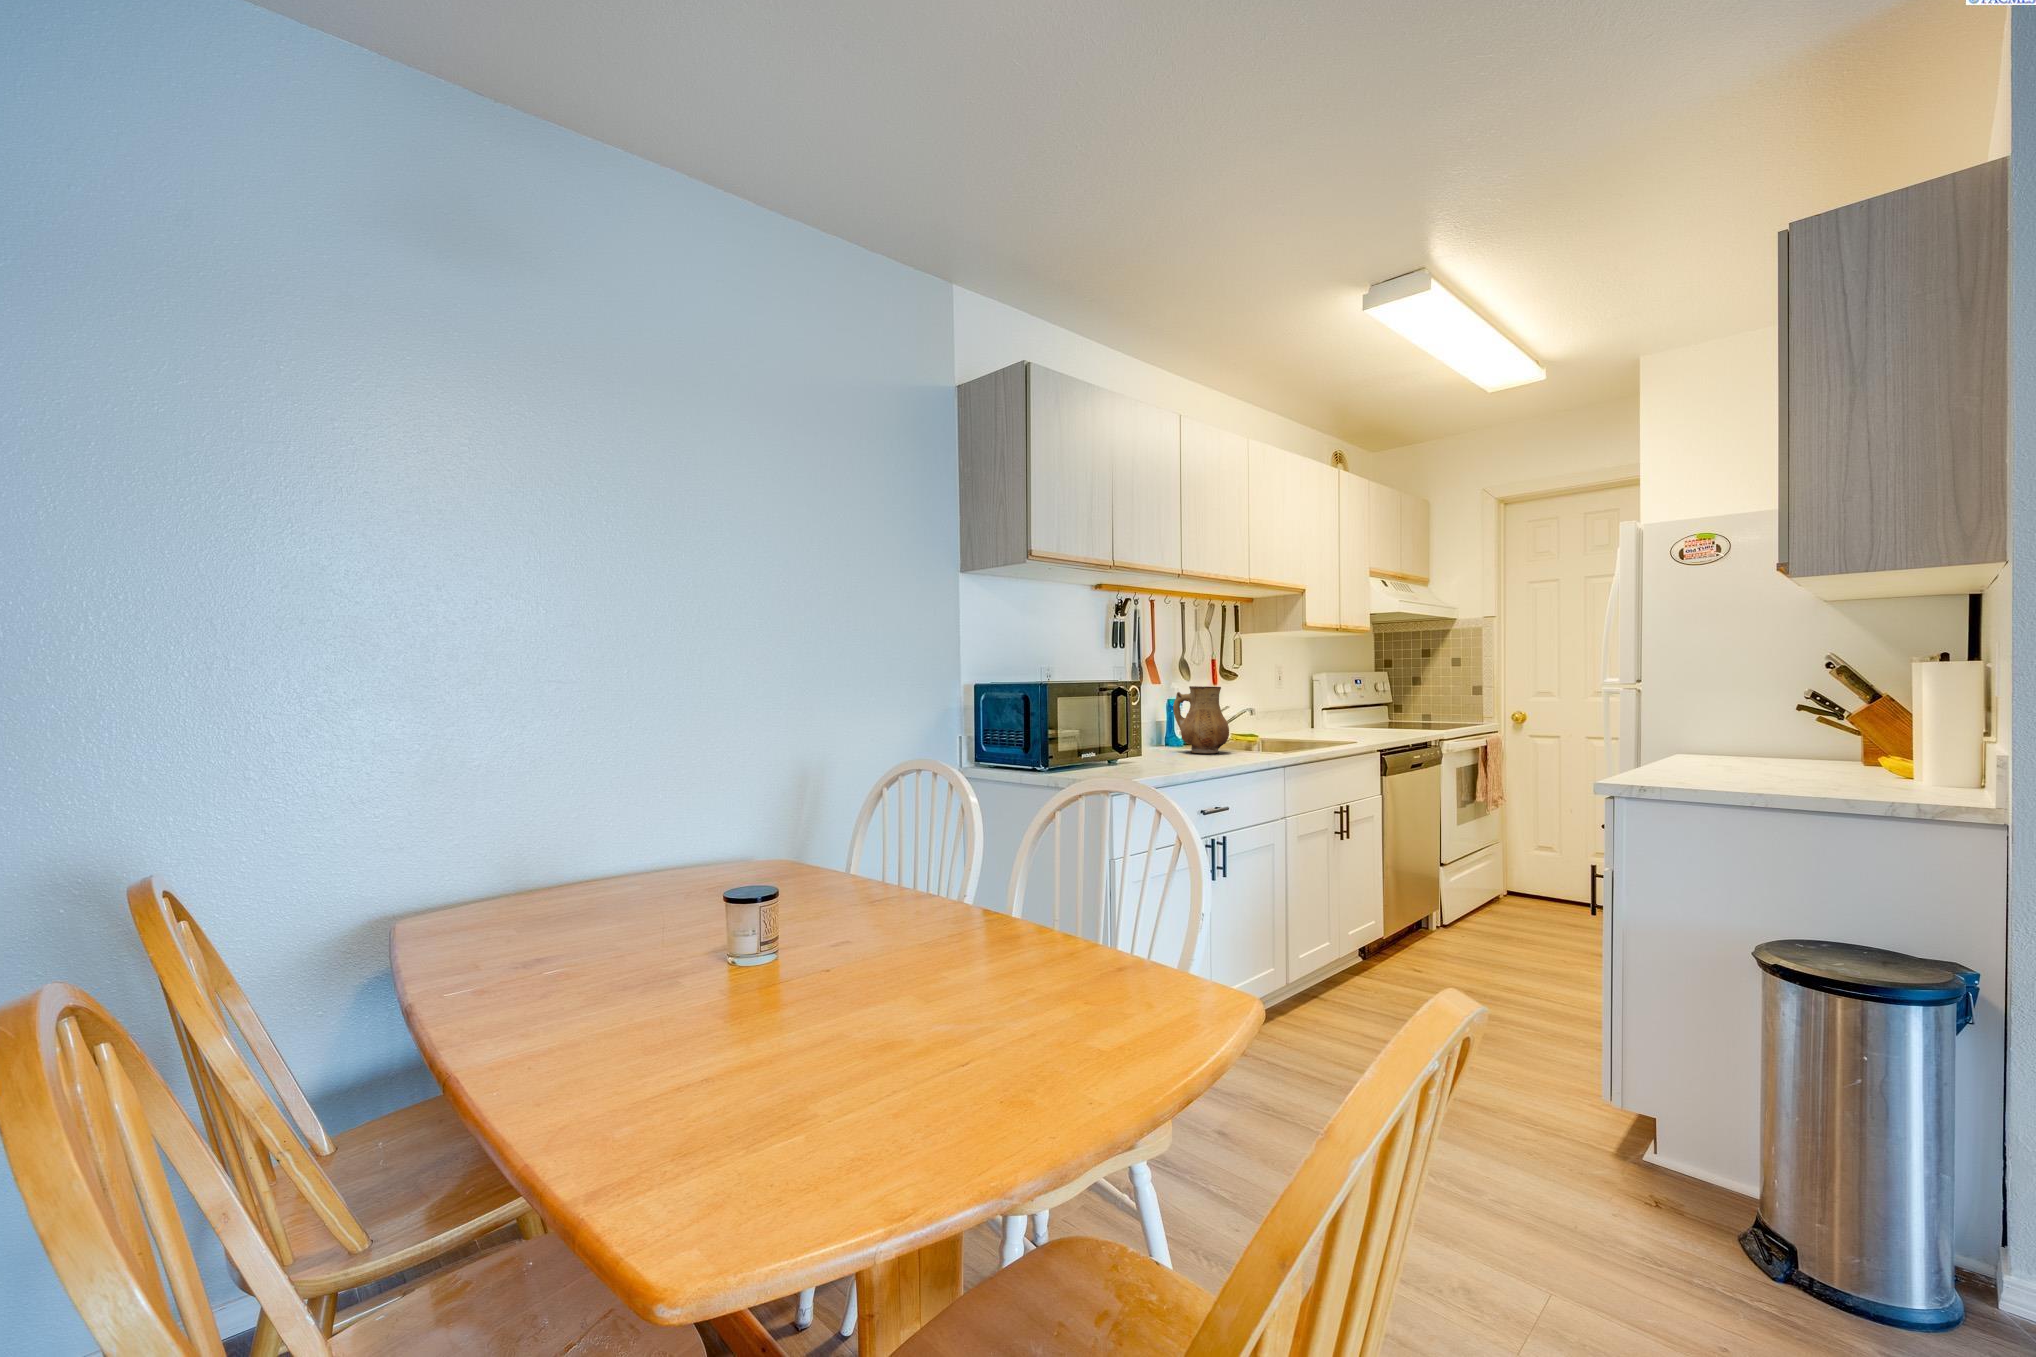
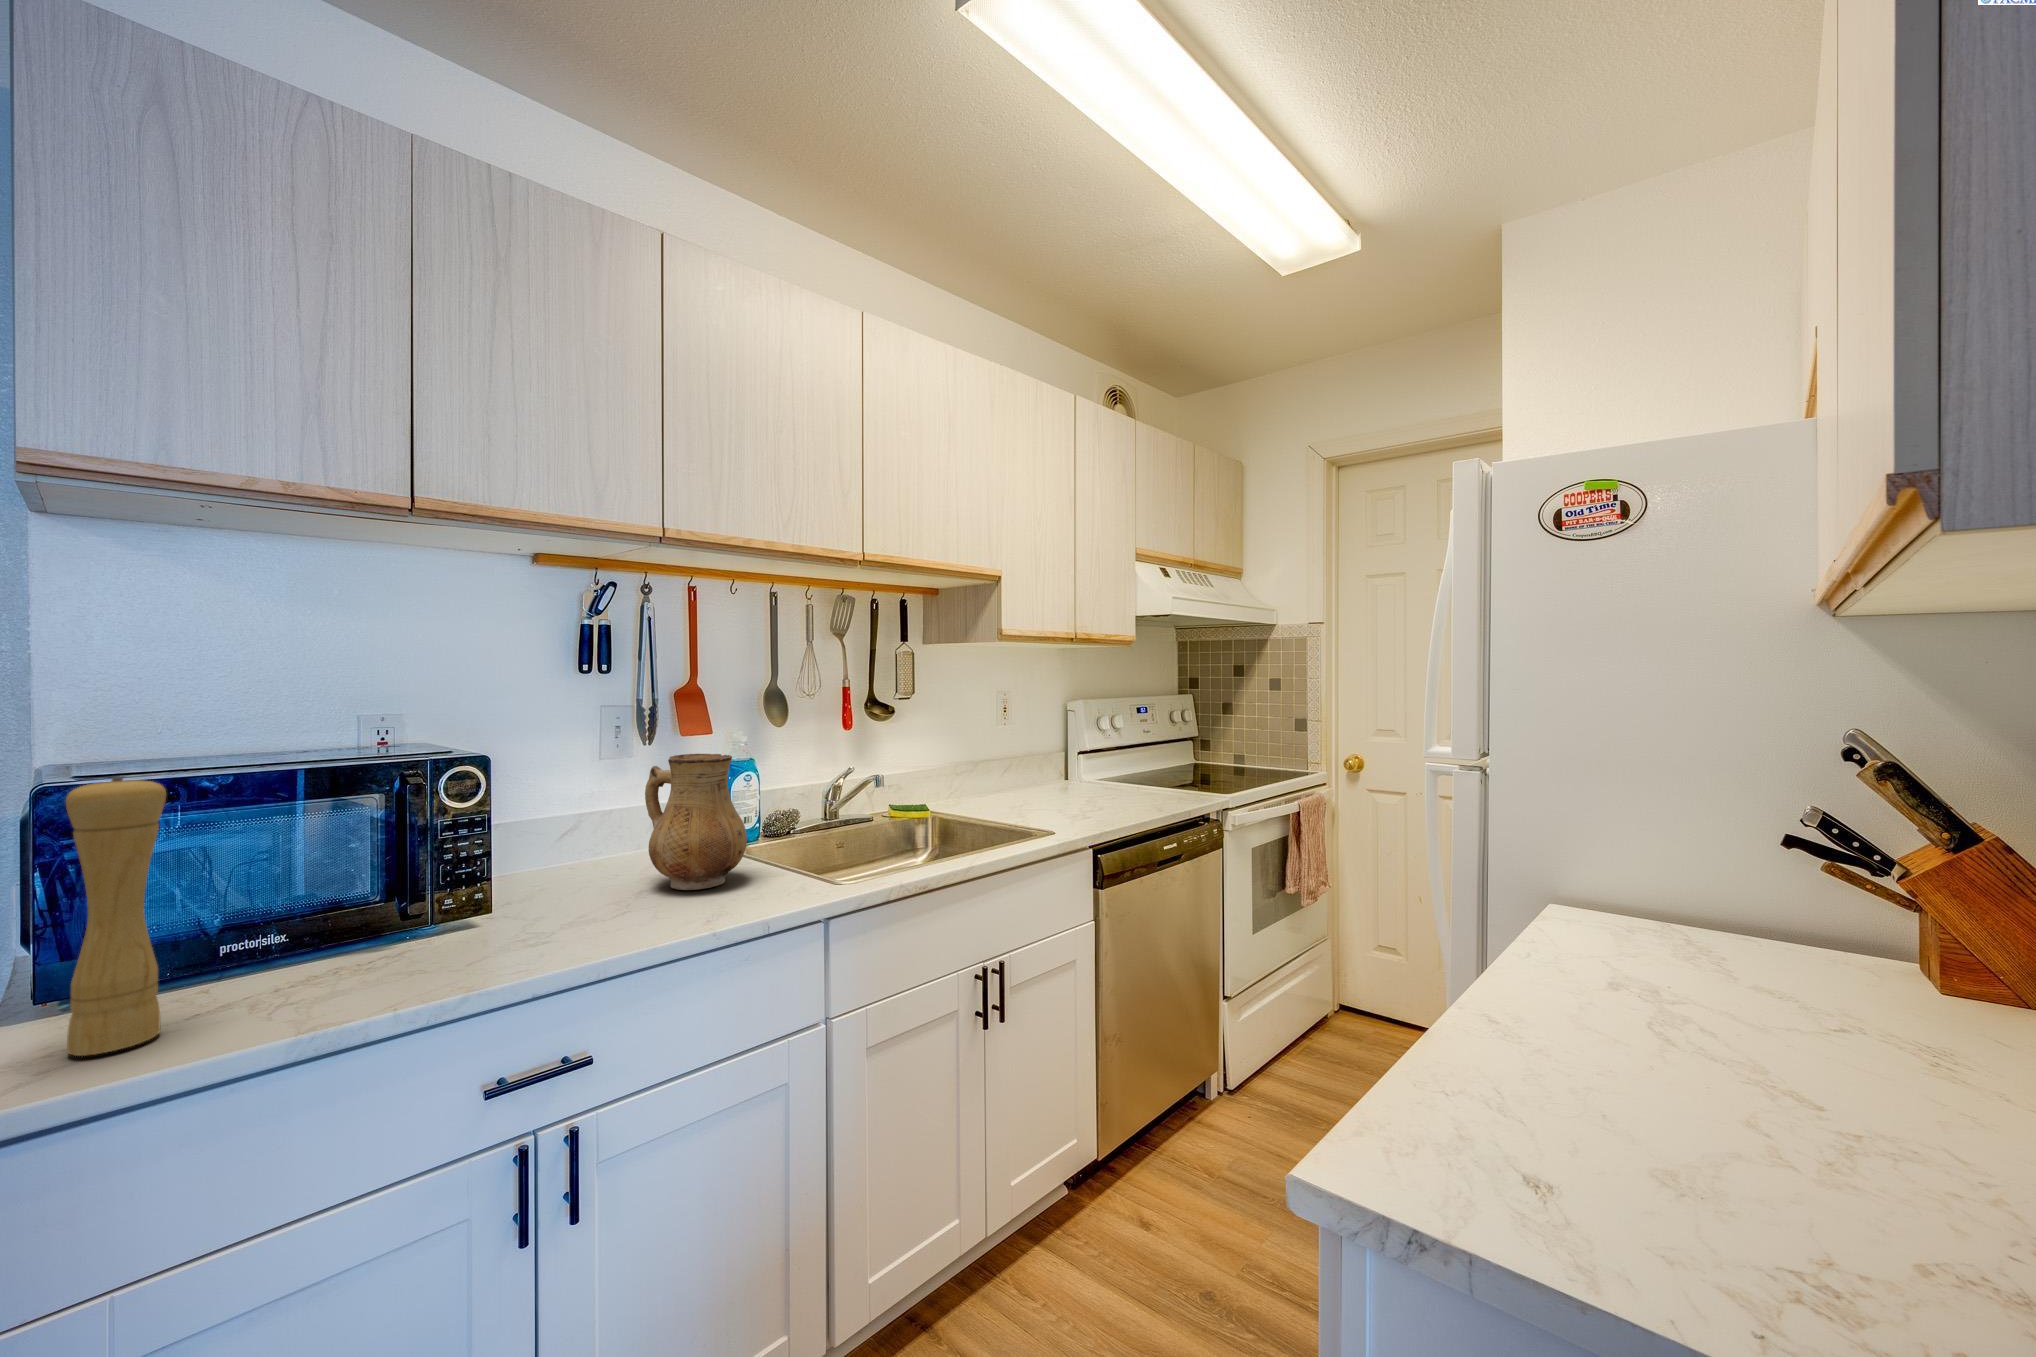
pepper mill: none [1093,673,1119,775] -> present [66,777,166,1056]

